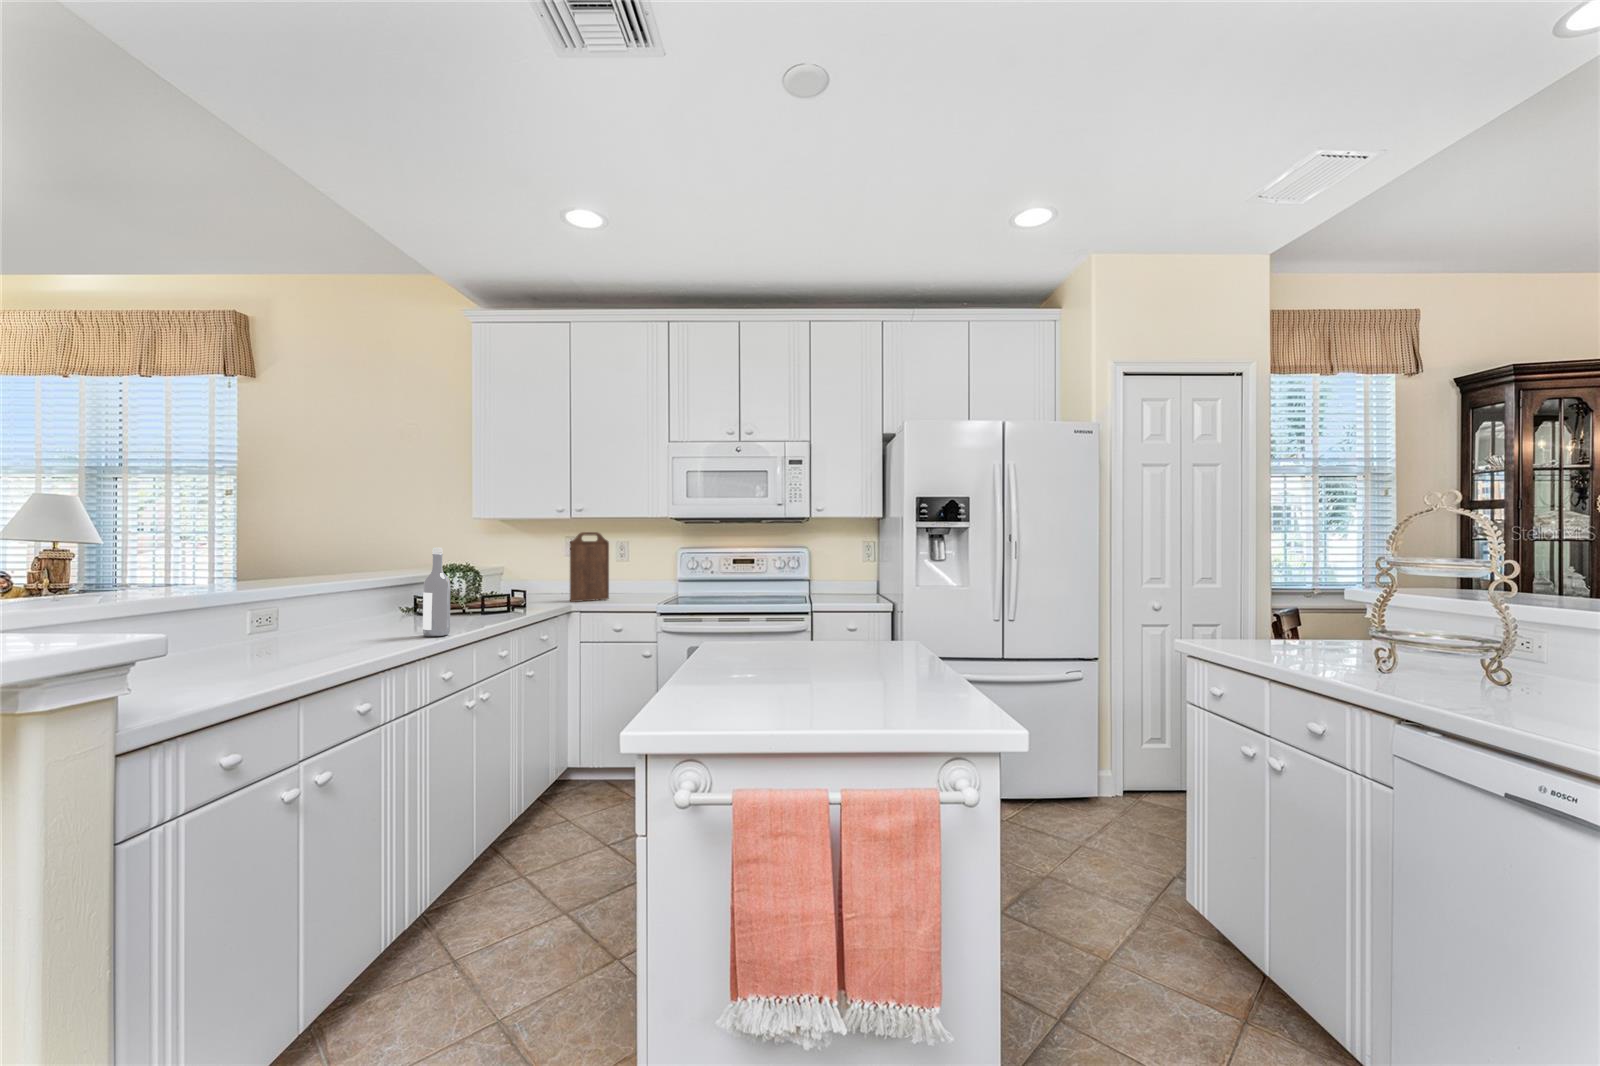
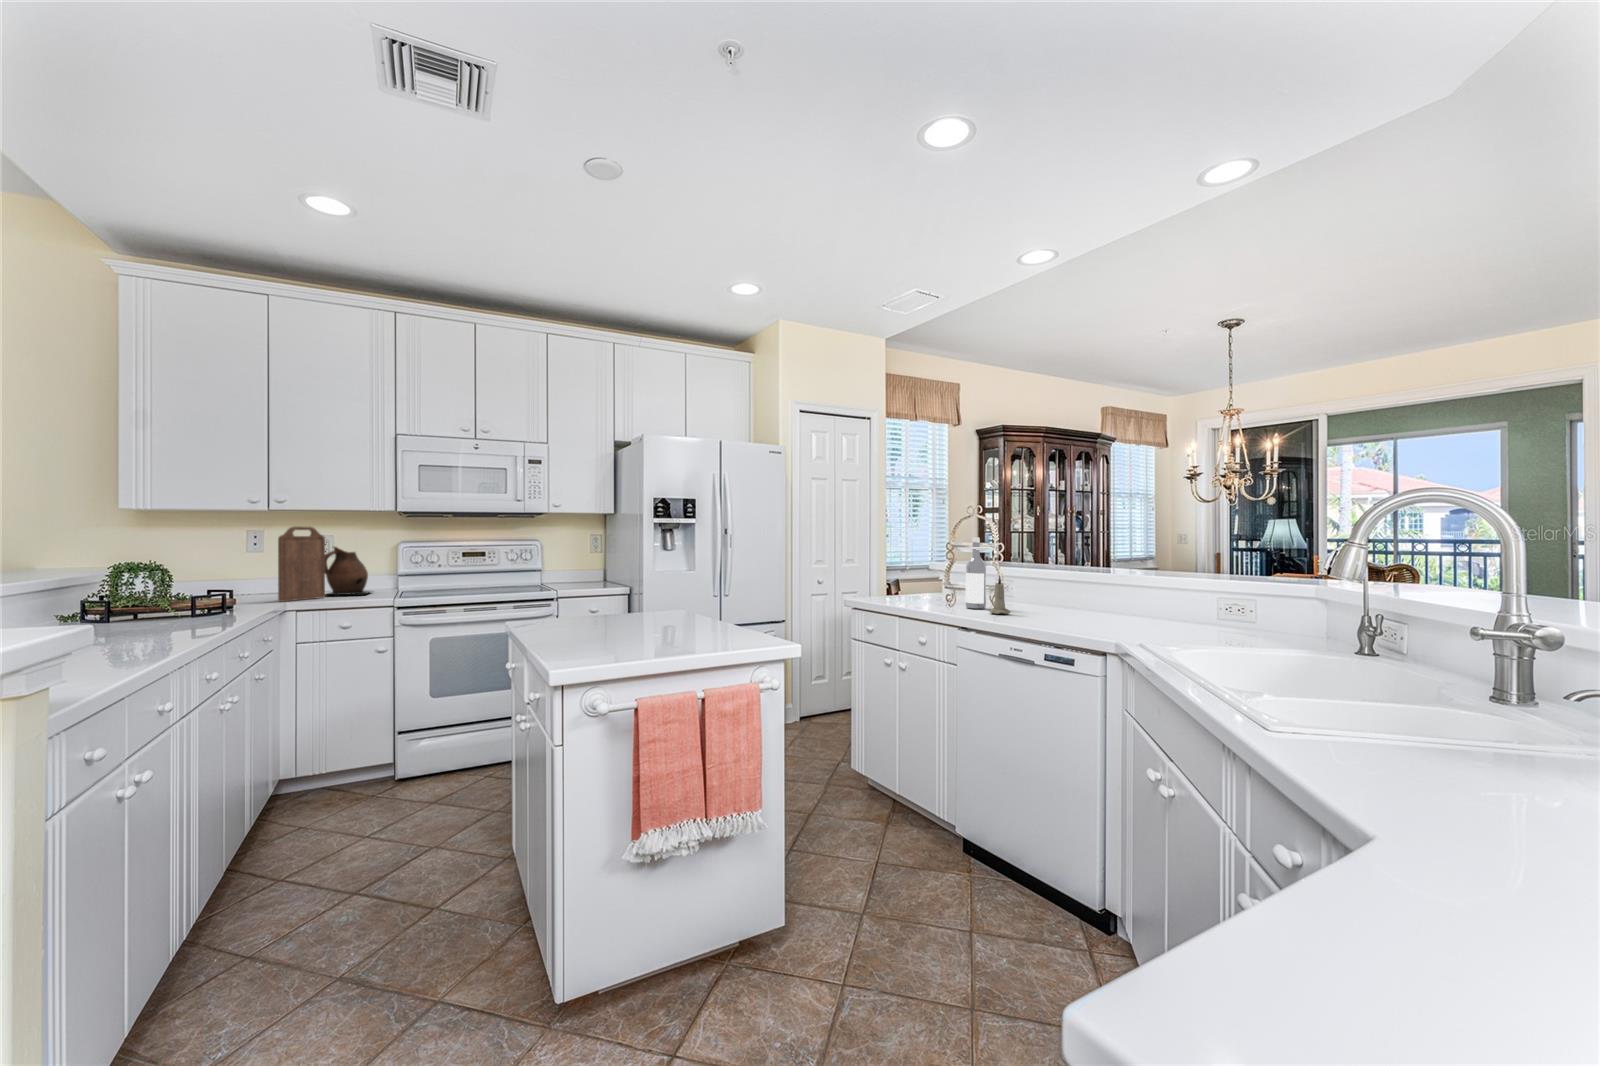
wine bottle: present [423,548,450,637] -> present [966,537,986,609]
ceramic pitcher: none [611,551,655,598] -> present [325,547,370,595]
candle: none [1466,634,1521,711] -> present [990,576,1010,614]

